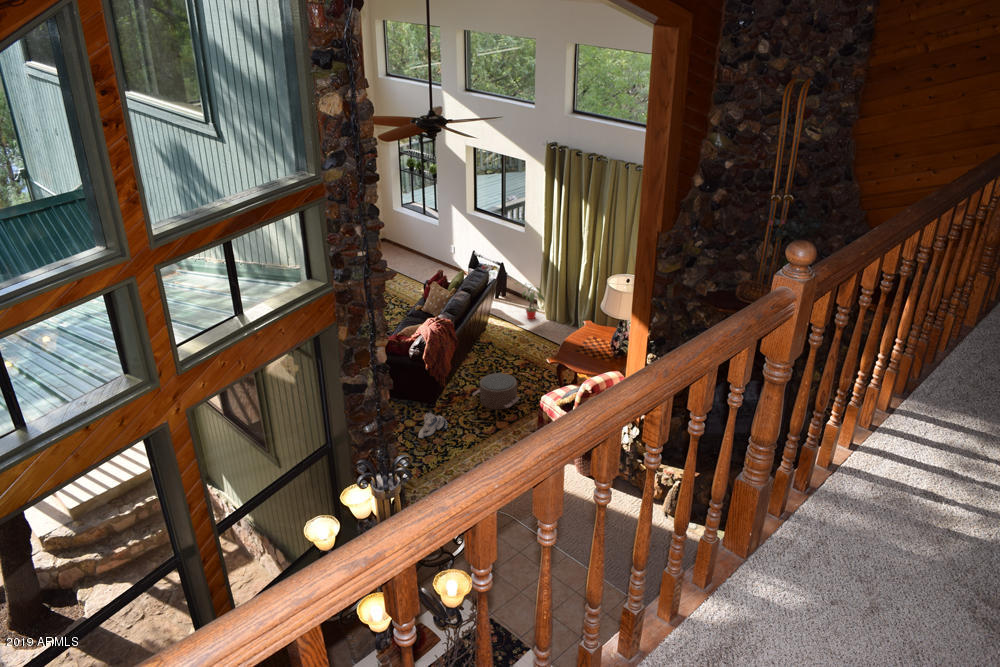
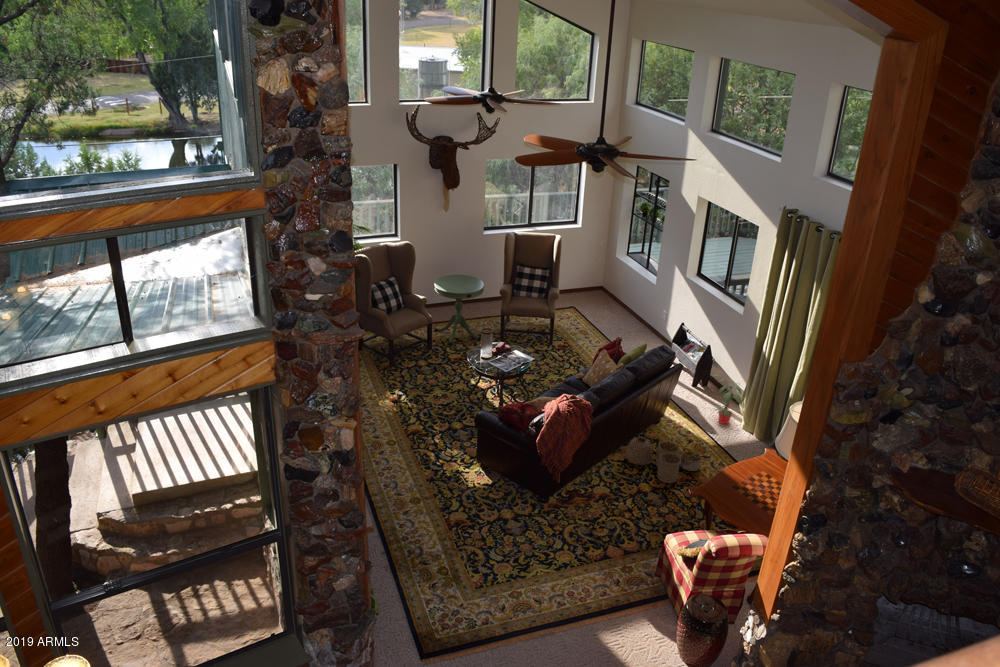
woven basket: none [475,339,531,370] -> present [626,438,701,483]
pouf: present [473,373,519,409] -> none [597,482,655,532]
plush toy: present [418,413,448,439] -> none [505,508,550,539]

